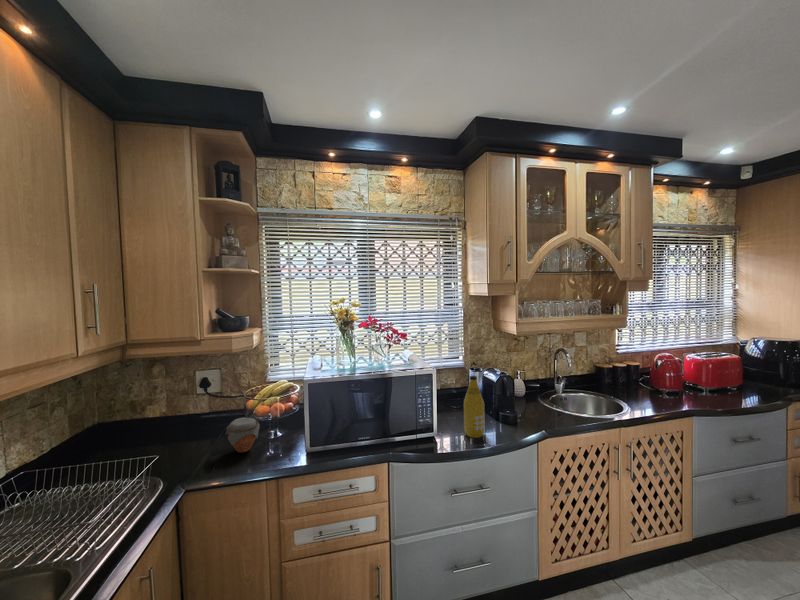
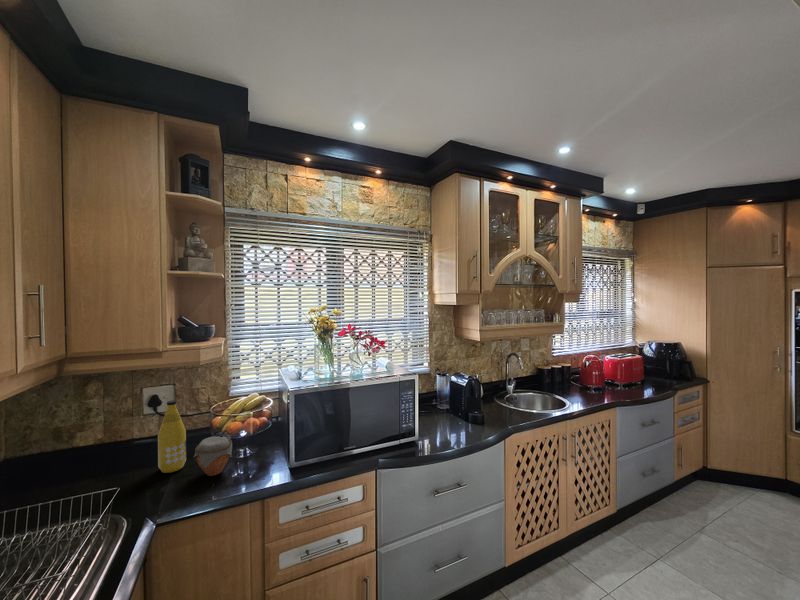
bottle: present [464,376,485,438] -> present [158,400,186,473]

